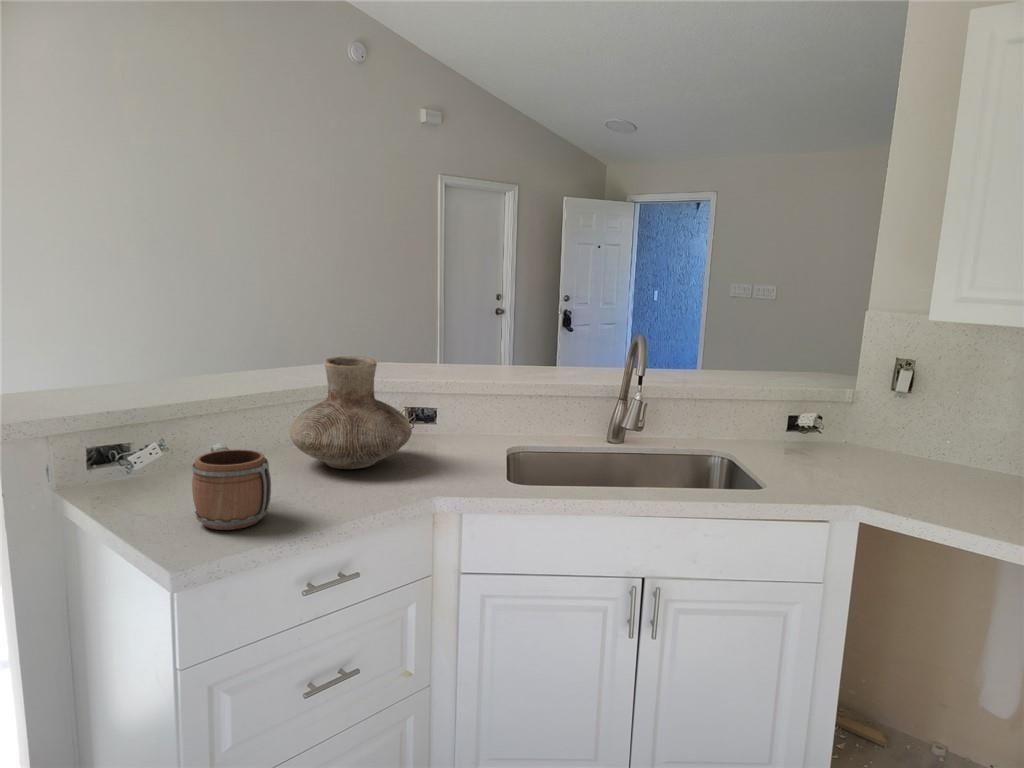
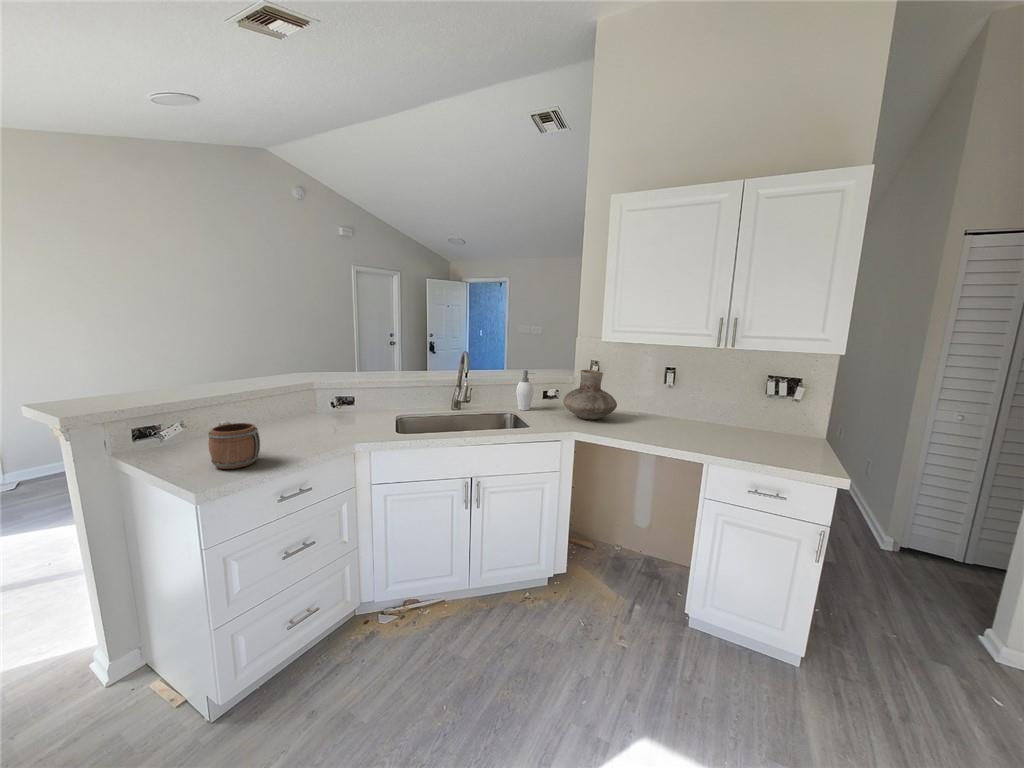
vase: present [290,356,412,469] -> present [563,370,617,419]
soap dispenser: none [735,370,786,451] -> present [516,370,534,410]

